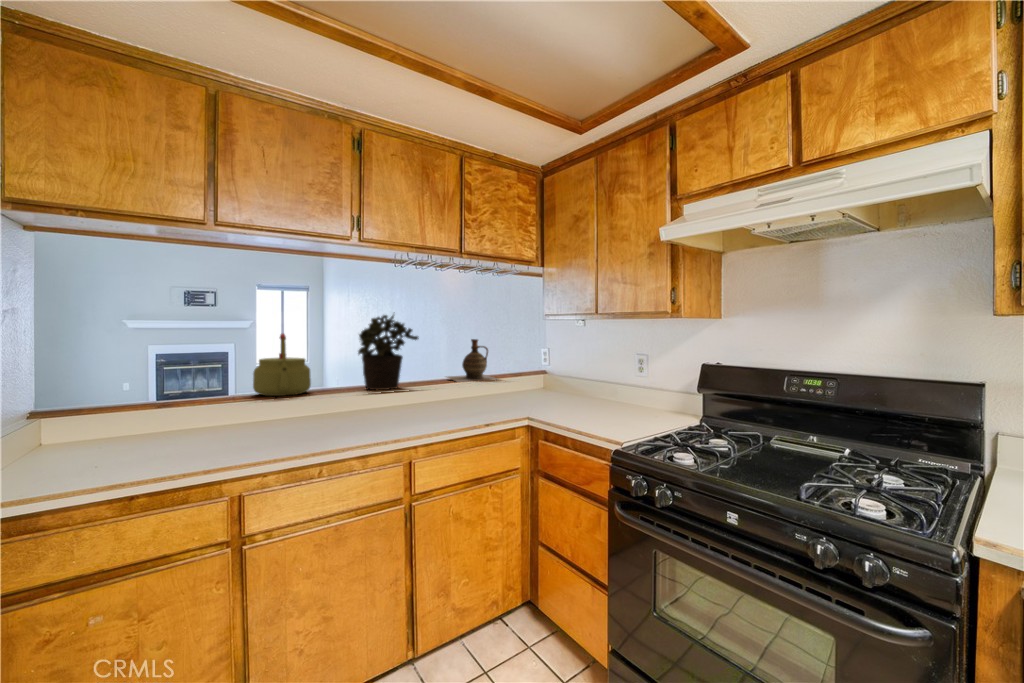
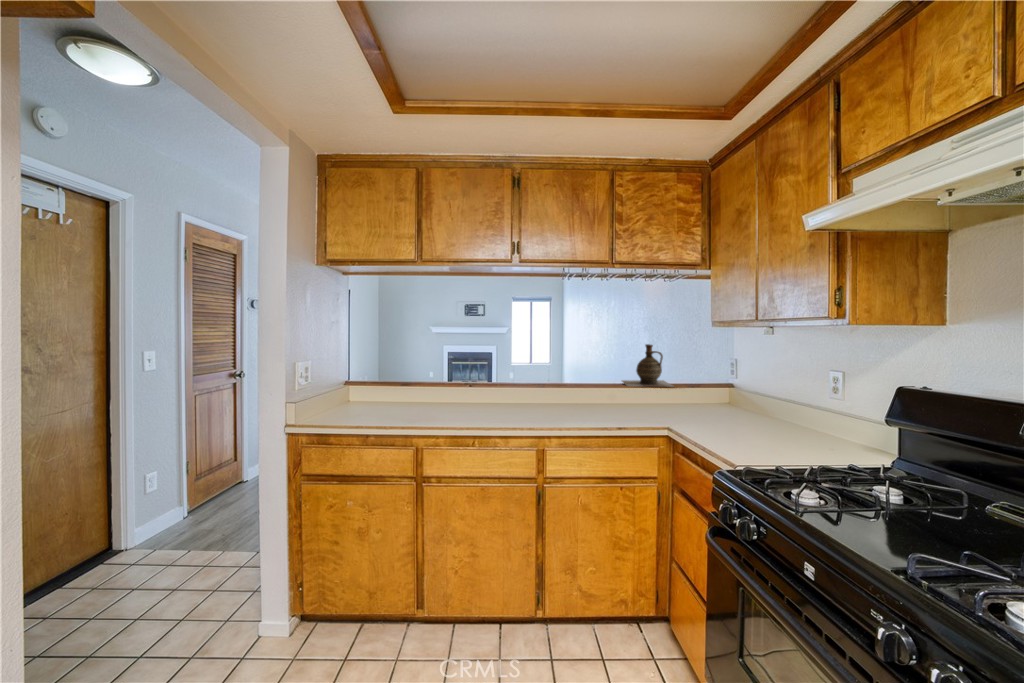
potted plant: present [358,315,419,390] -> none [525,320,582,388]
kettle: present [253,334,311,396] -> none [451,339,492,387]

